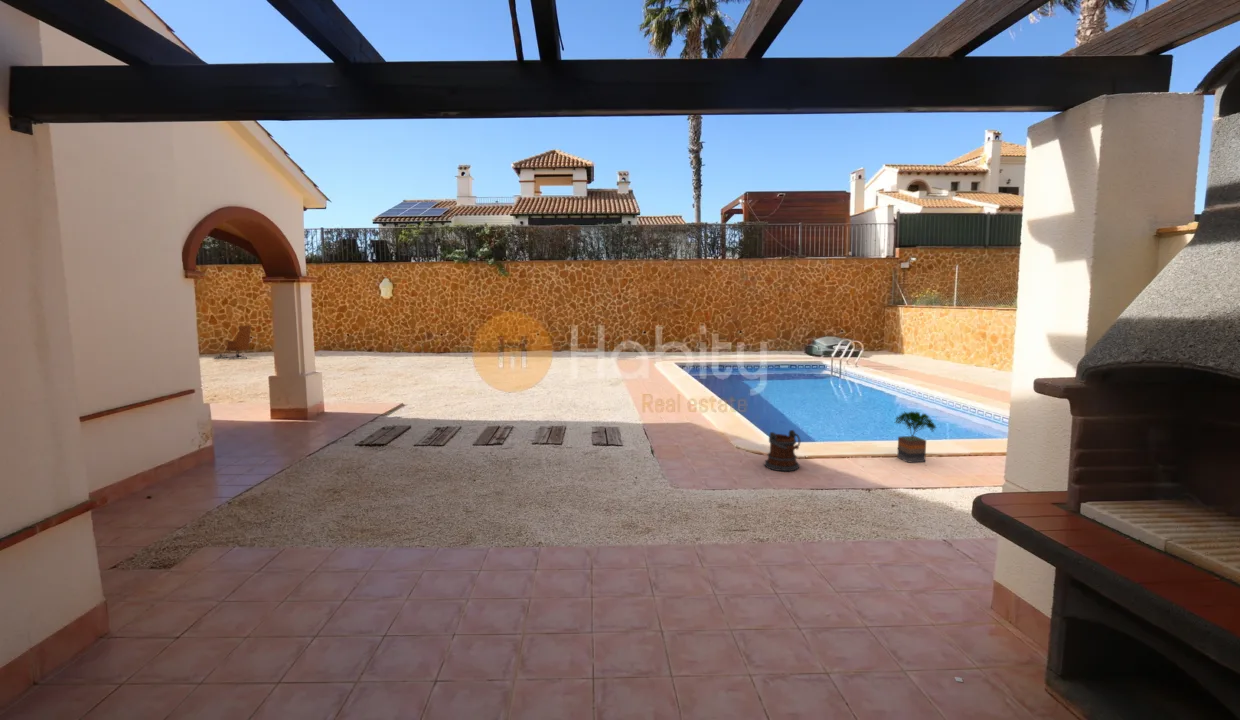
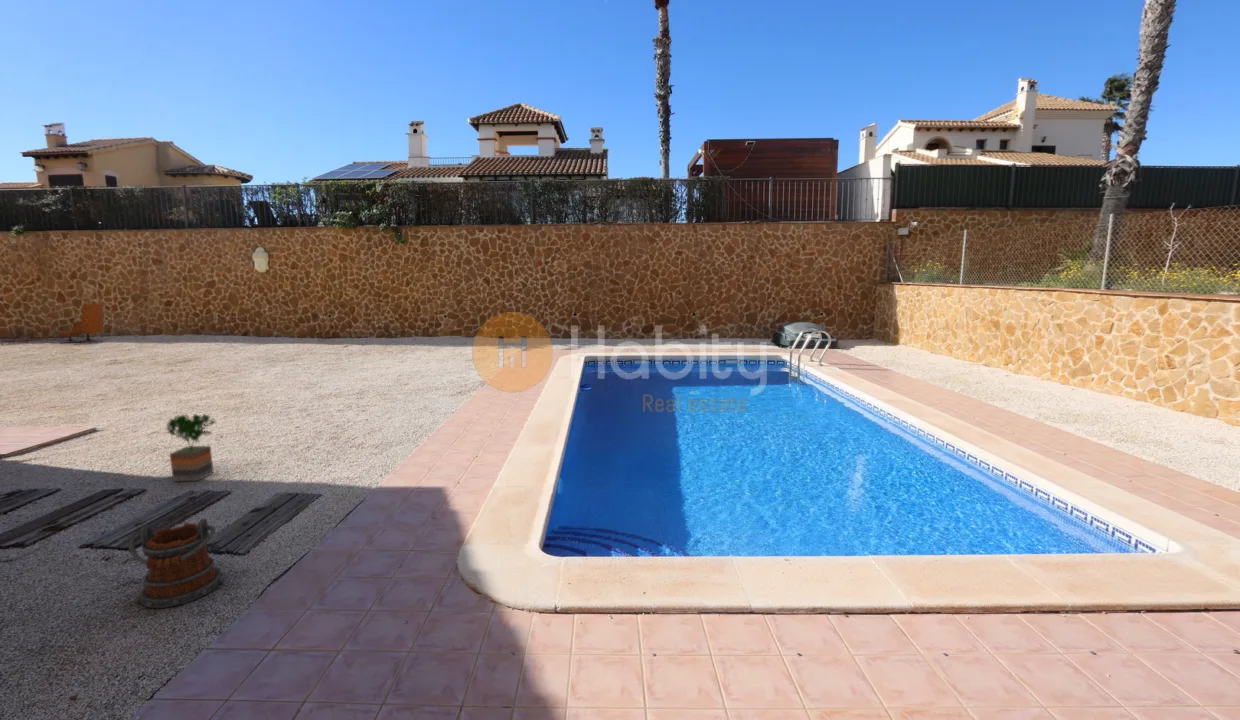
potted tree: present [895,412,936,462] -> present [166,414,215,482]
bucket: present [765,430,800,471] -> present [129,519,223,608]

